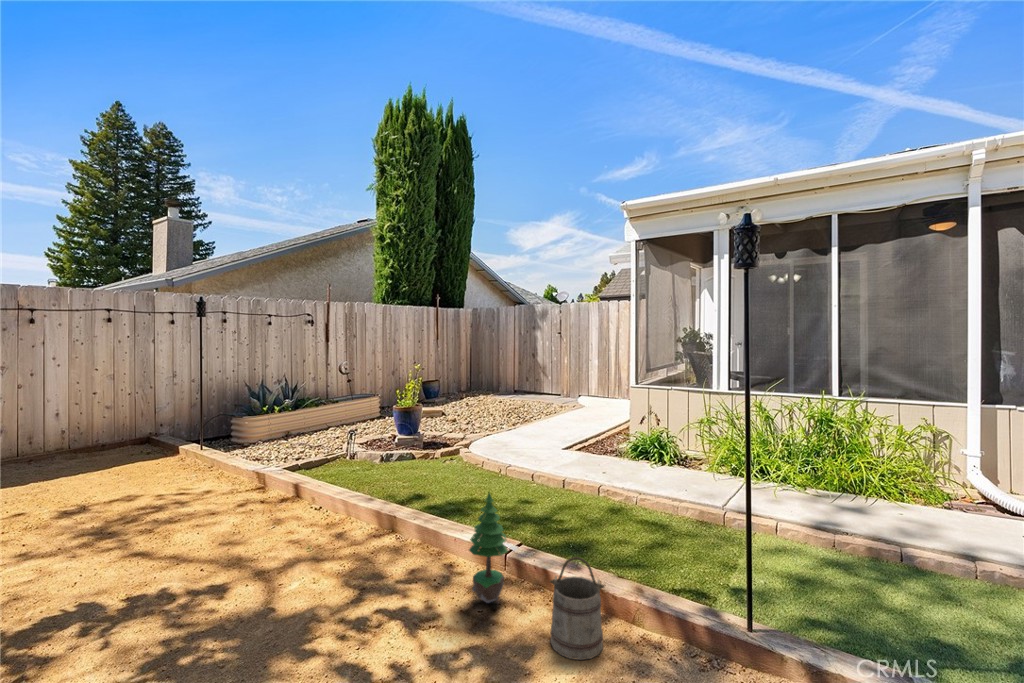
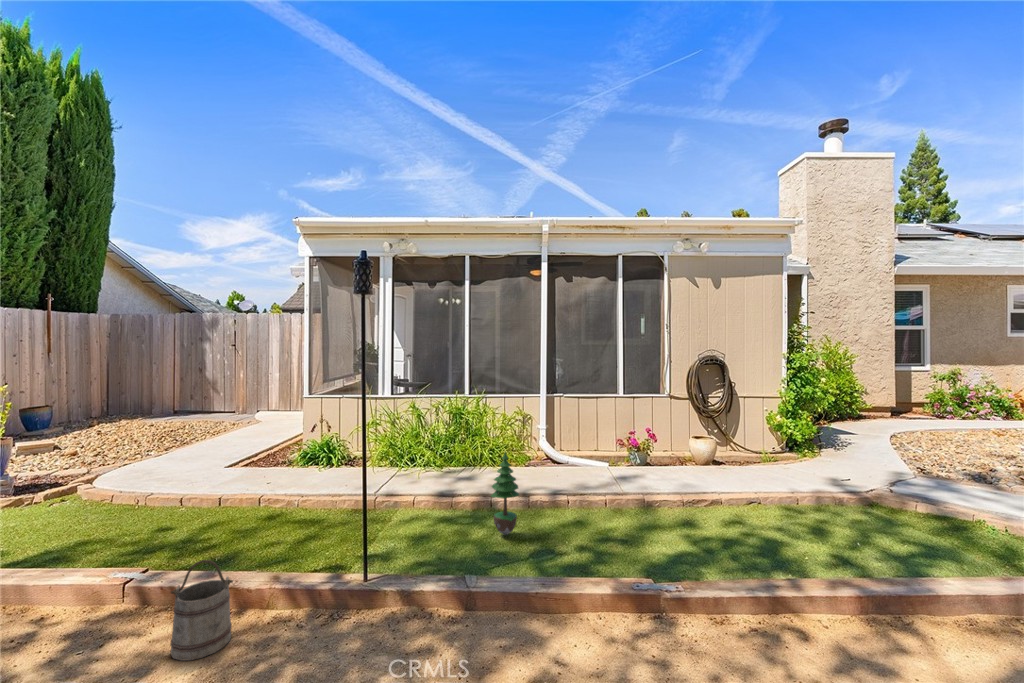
potted tree: present [469,493,508,603] -> present [491,452,519,535]

